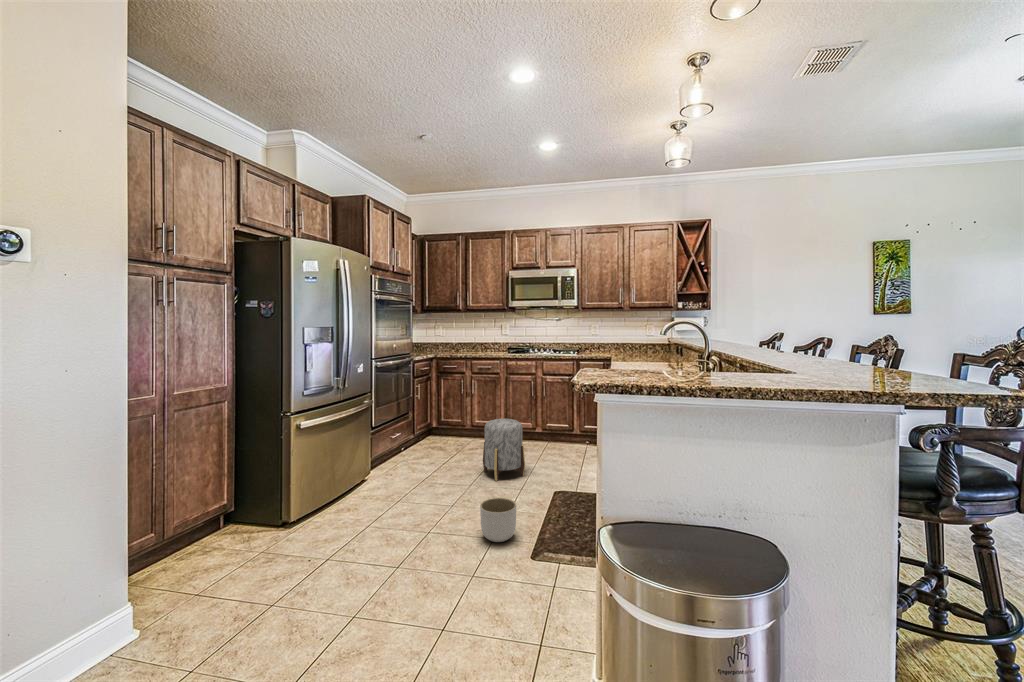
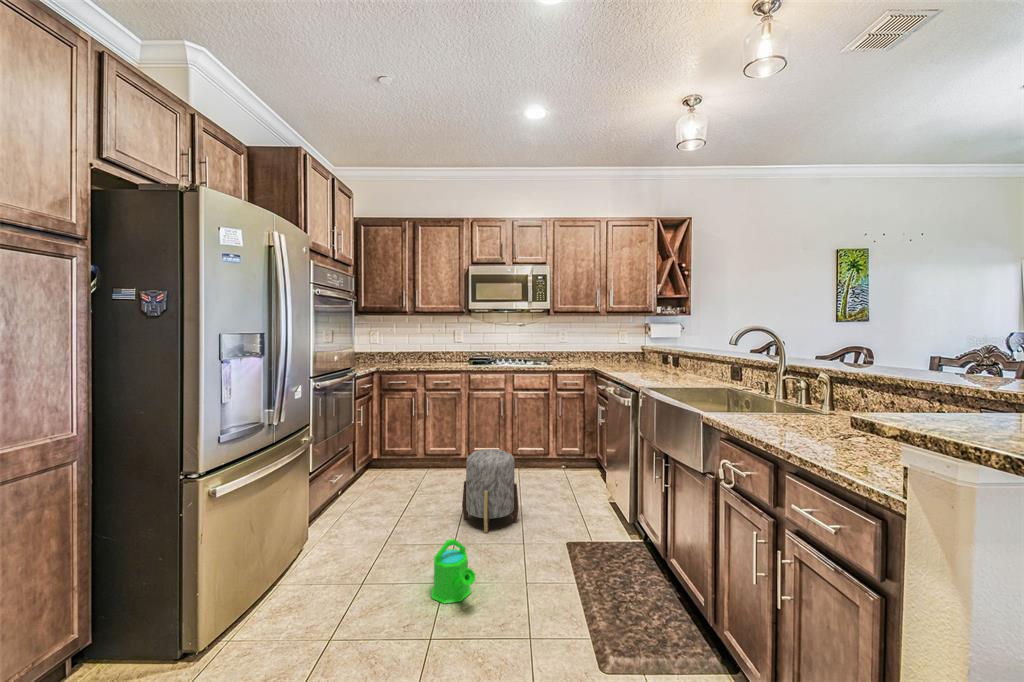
watering can: none [439,474,468,517] -> present [431,539,475,604]
planter: present [480,498,516,542] -> none [509,572,560,642]

